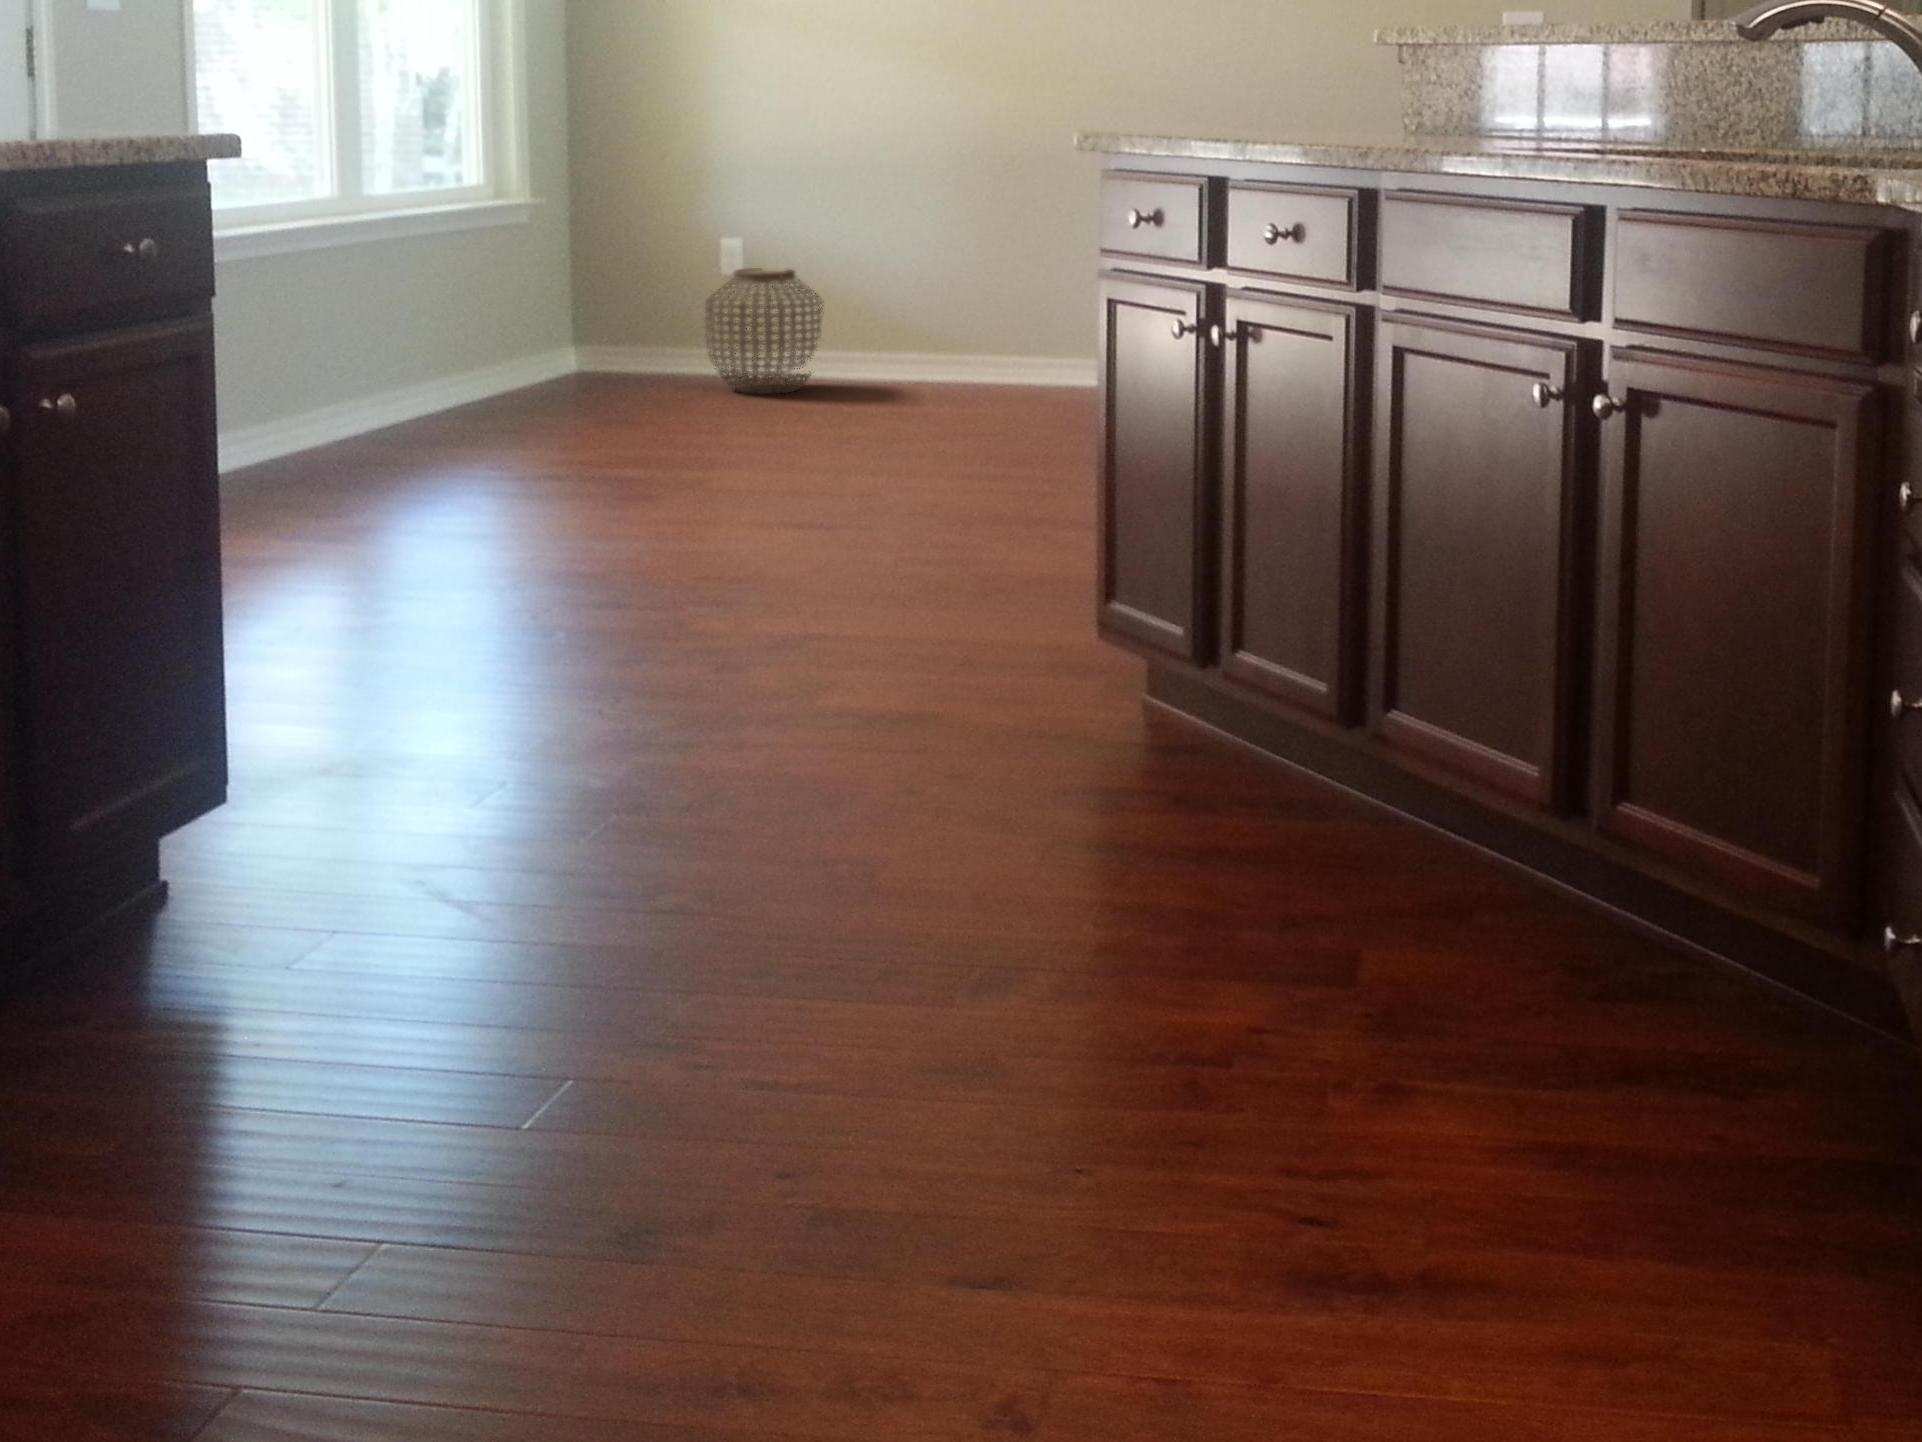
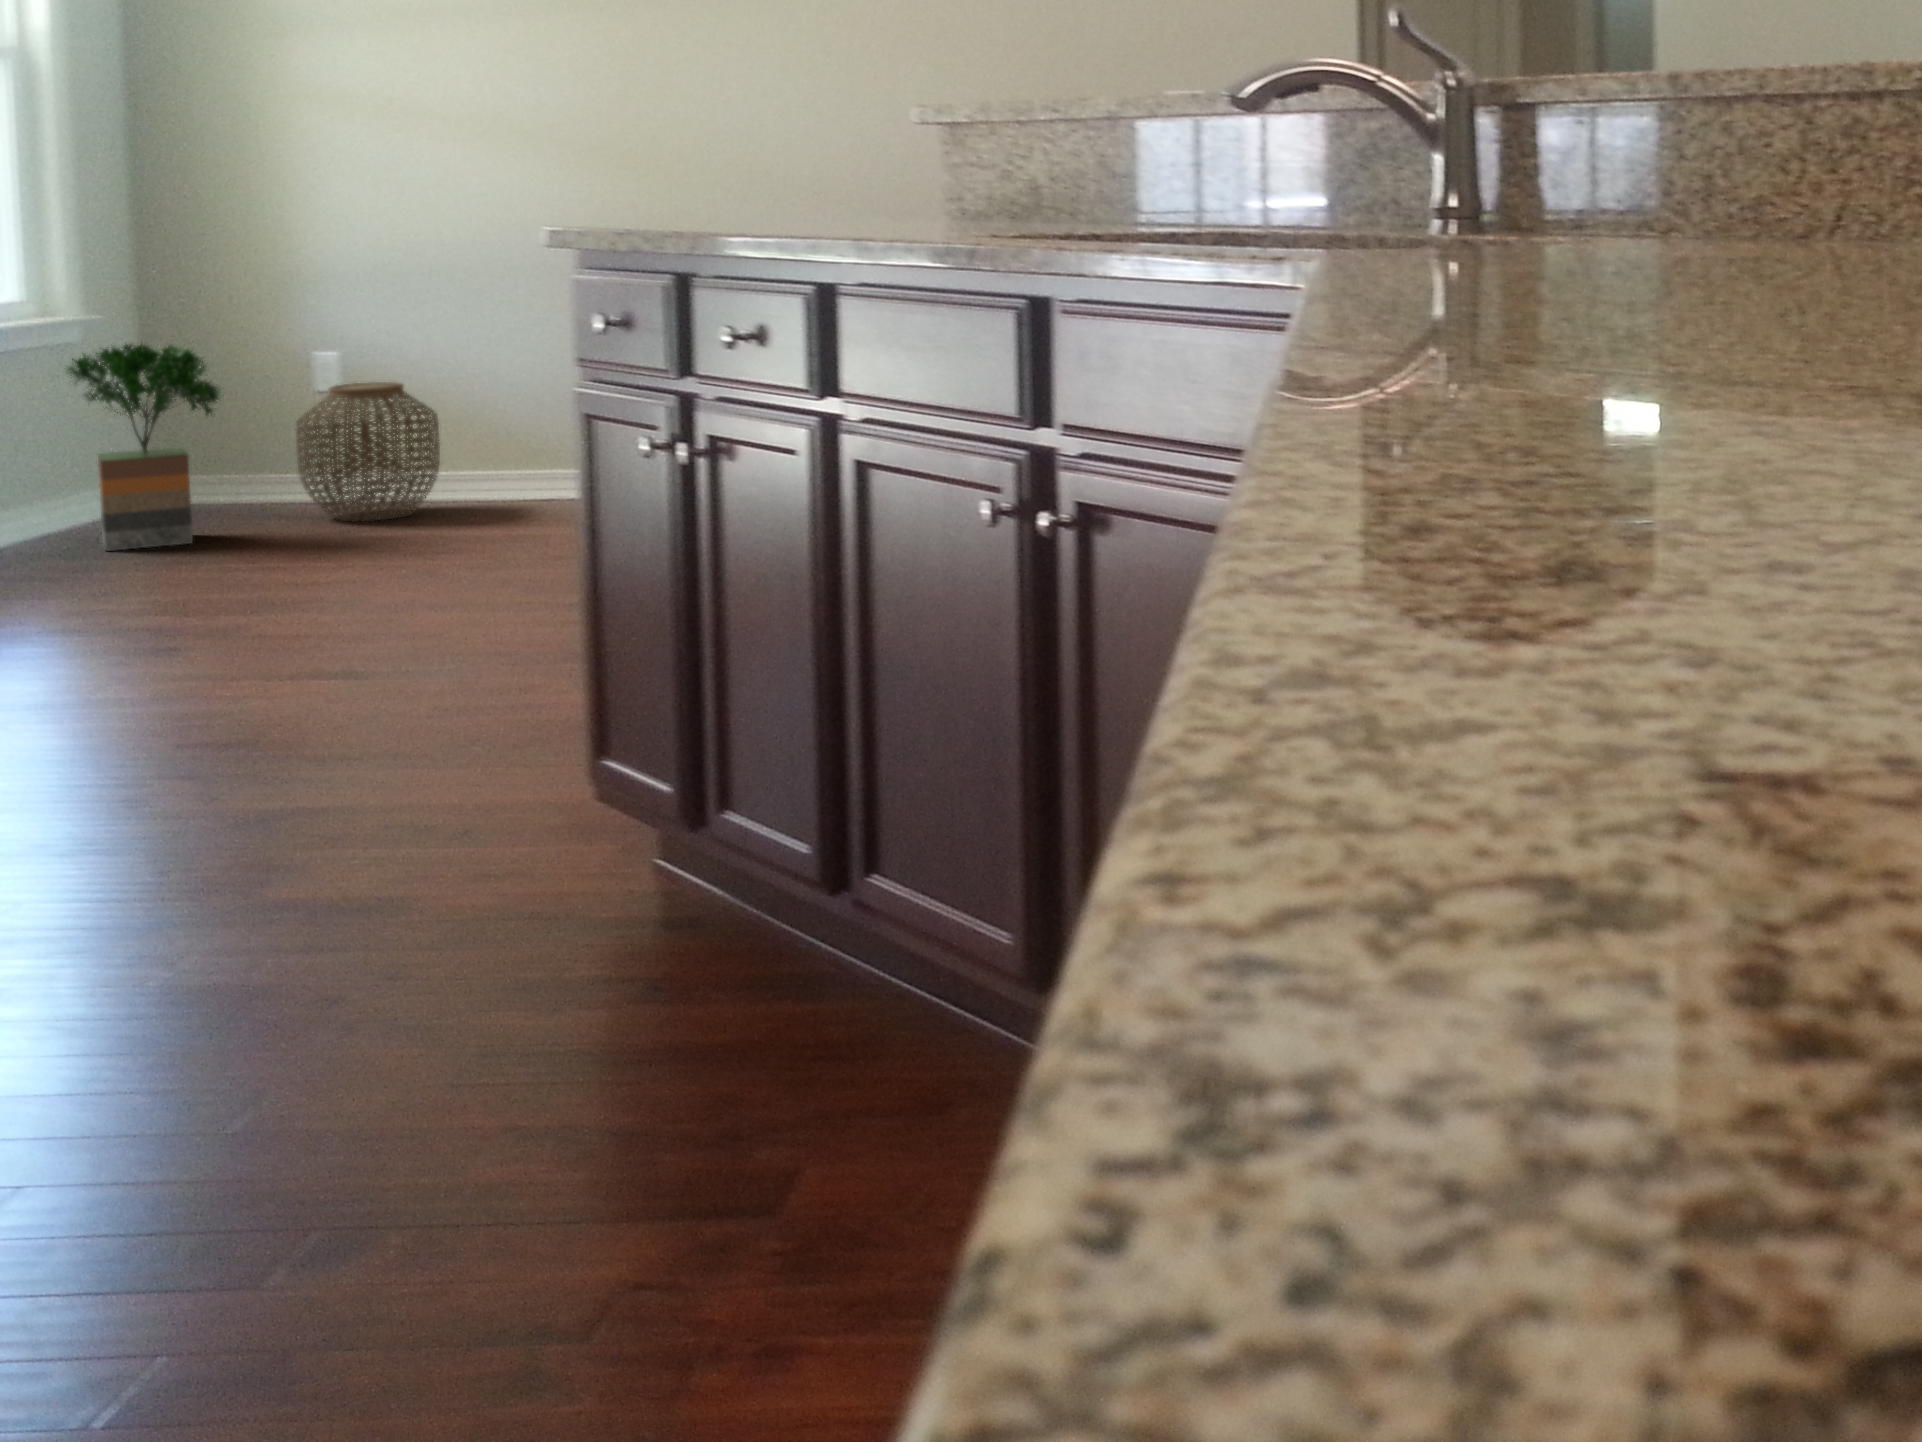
potted tree: none [524,223,657,409] -> present [67,342,221,551]

